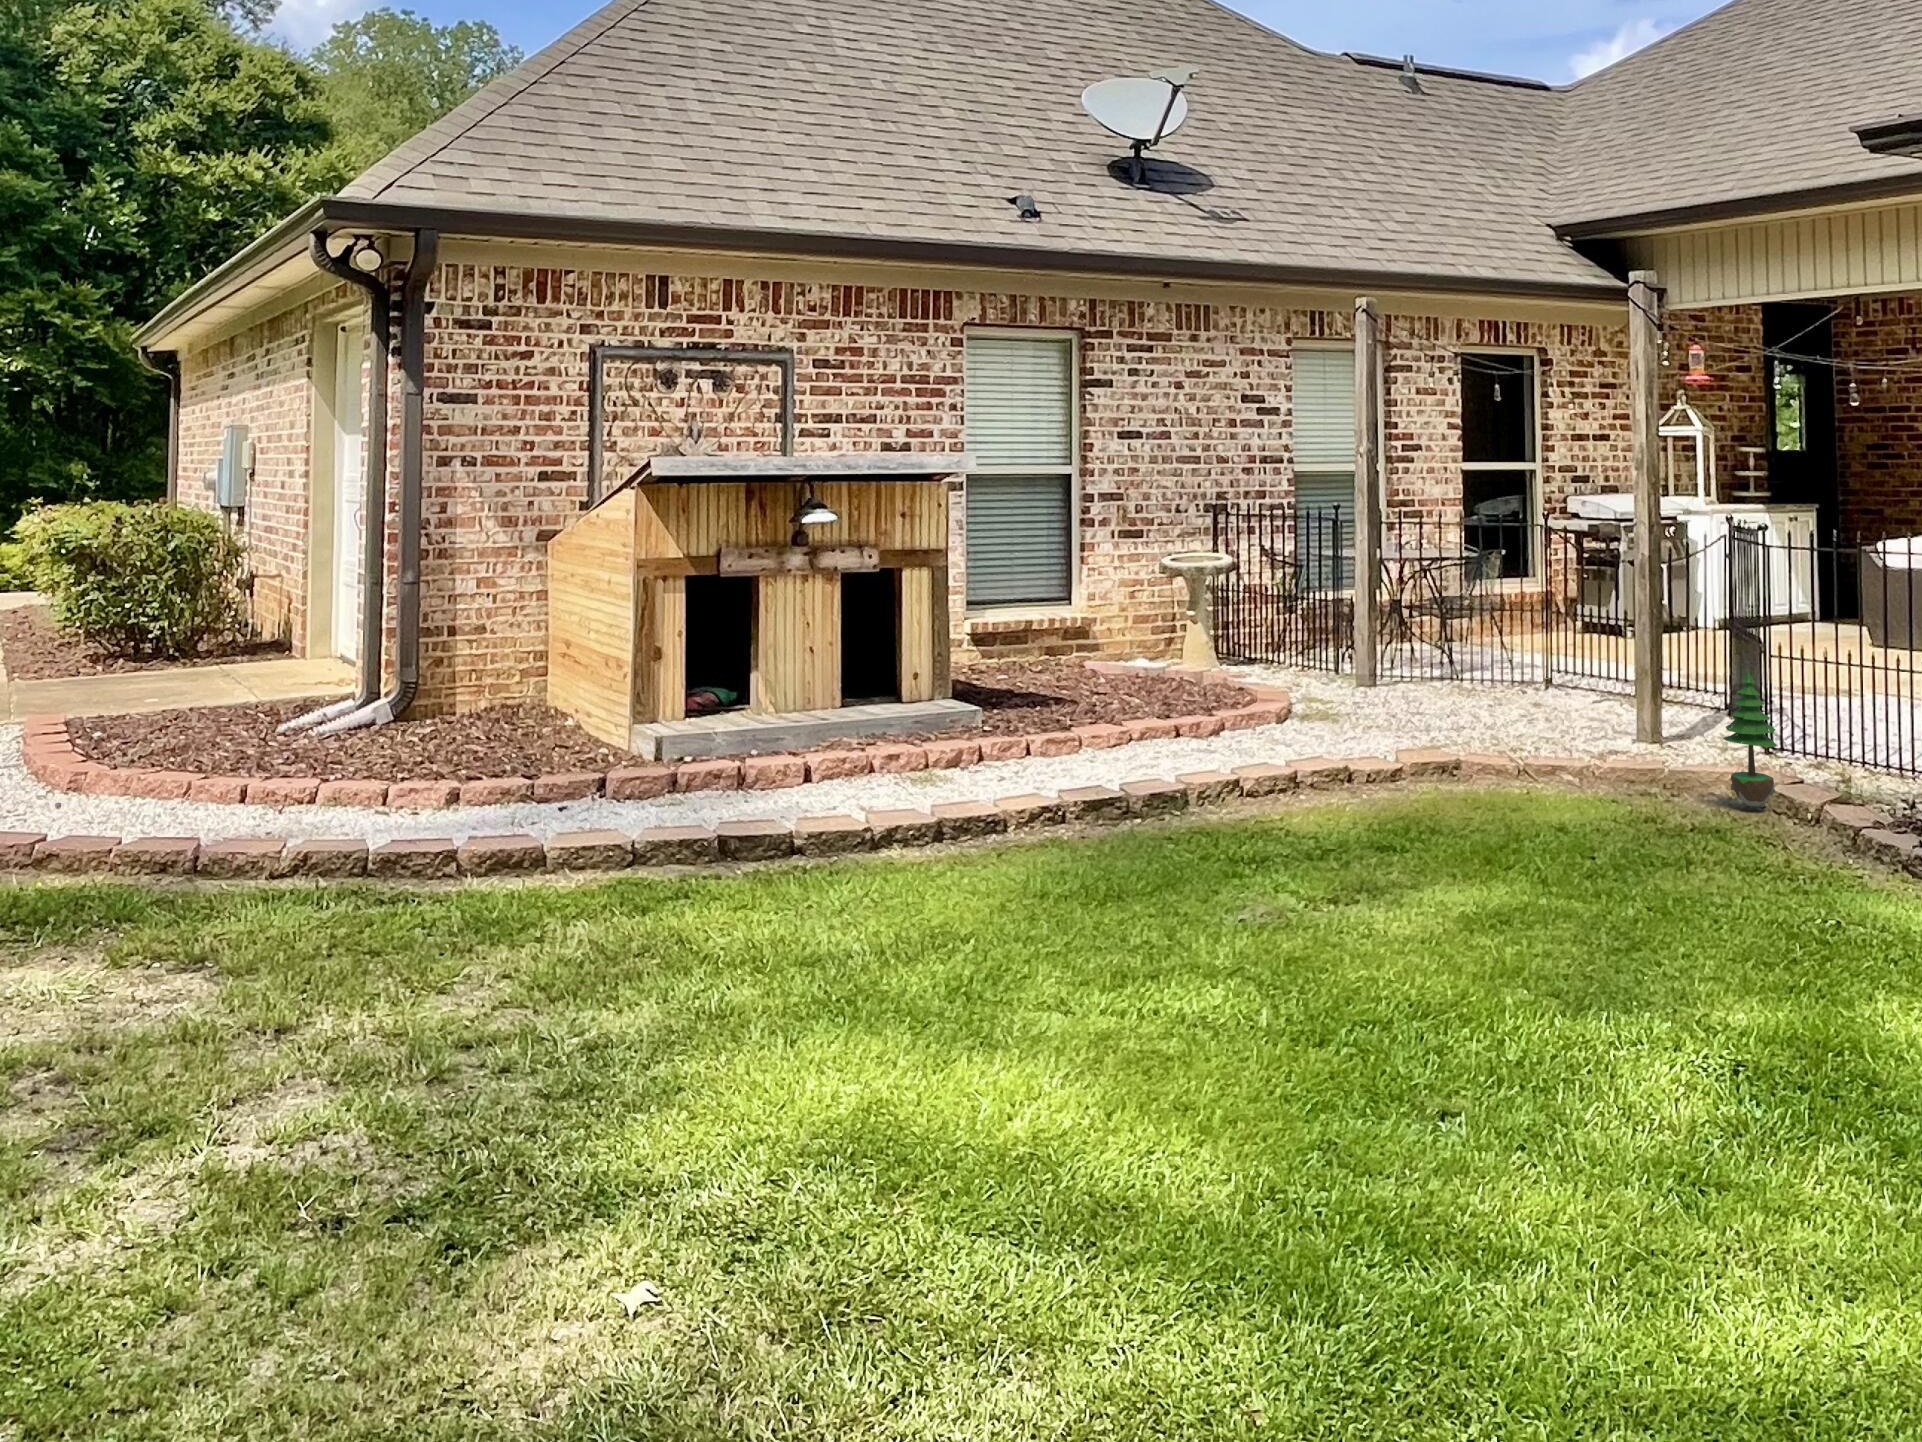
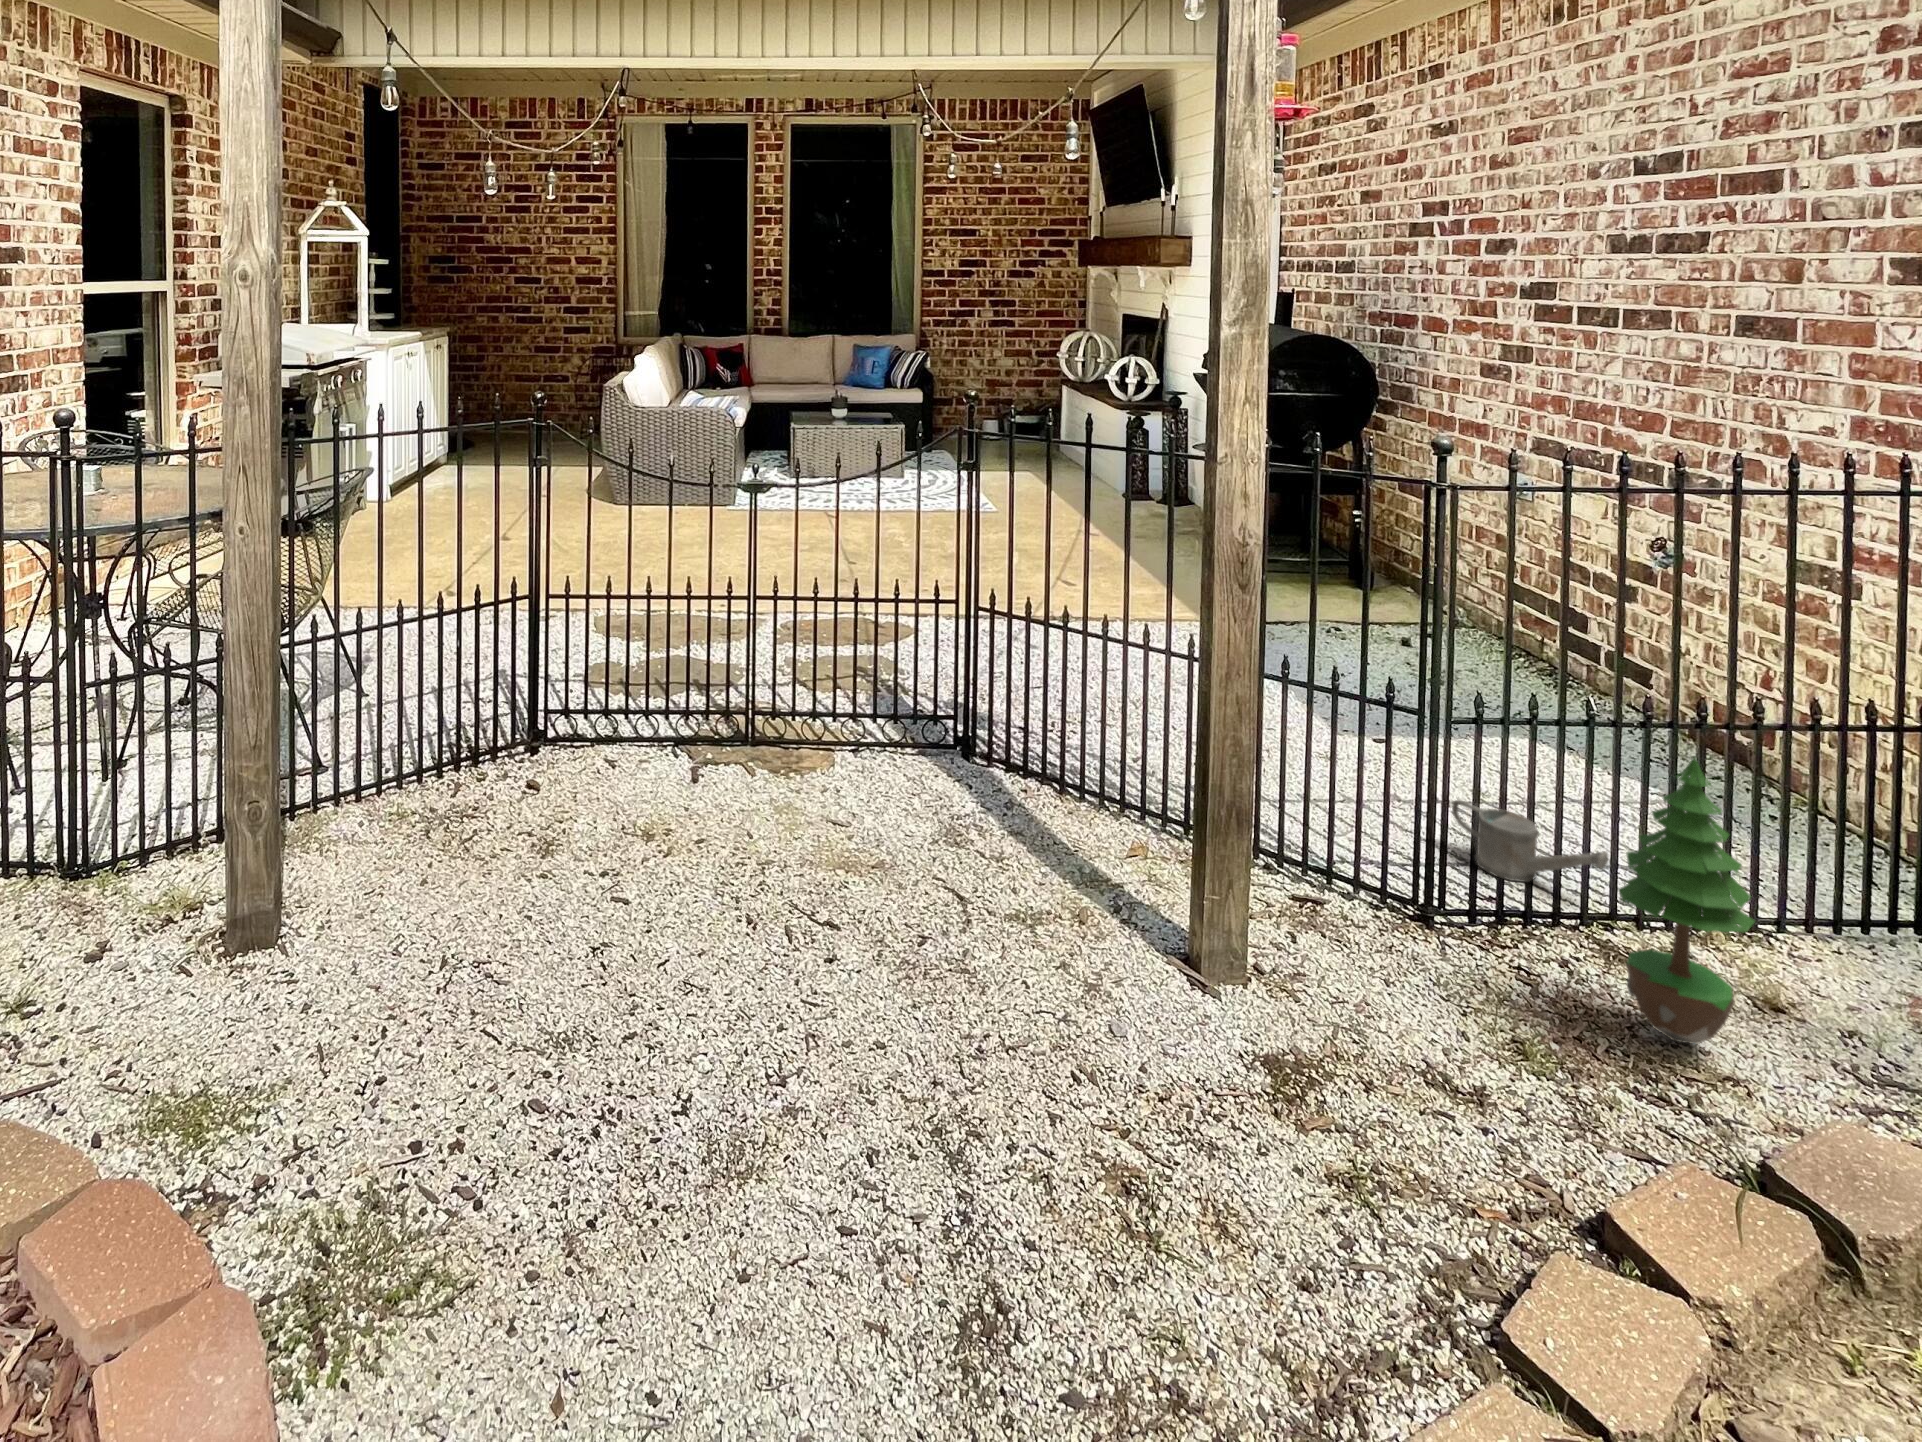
watering can: none [1851,764,1886,802] -> present [1452,800,1608,882]

